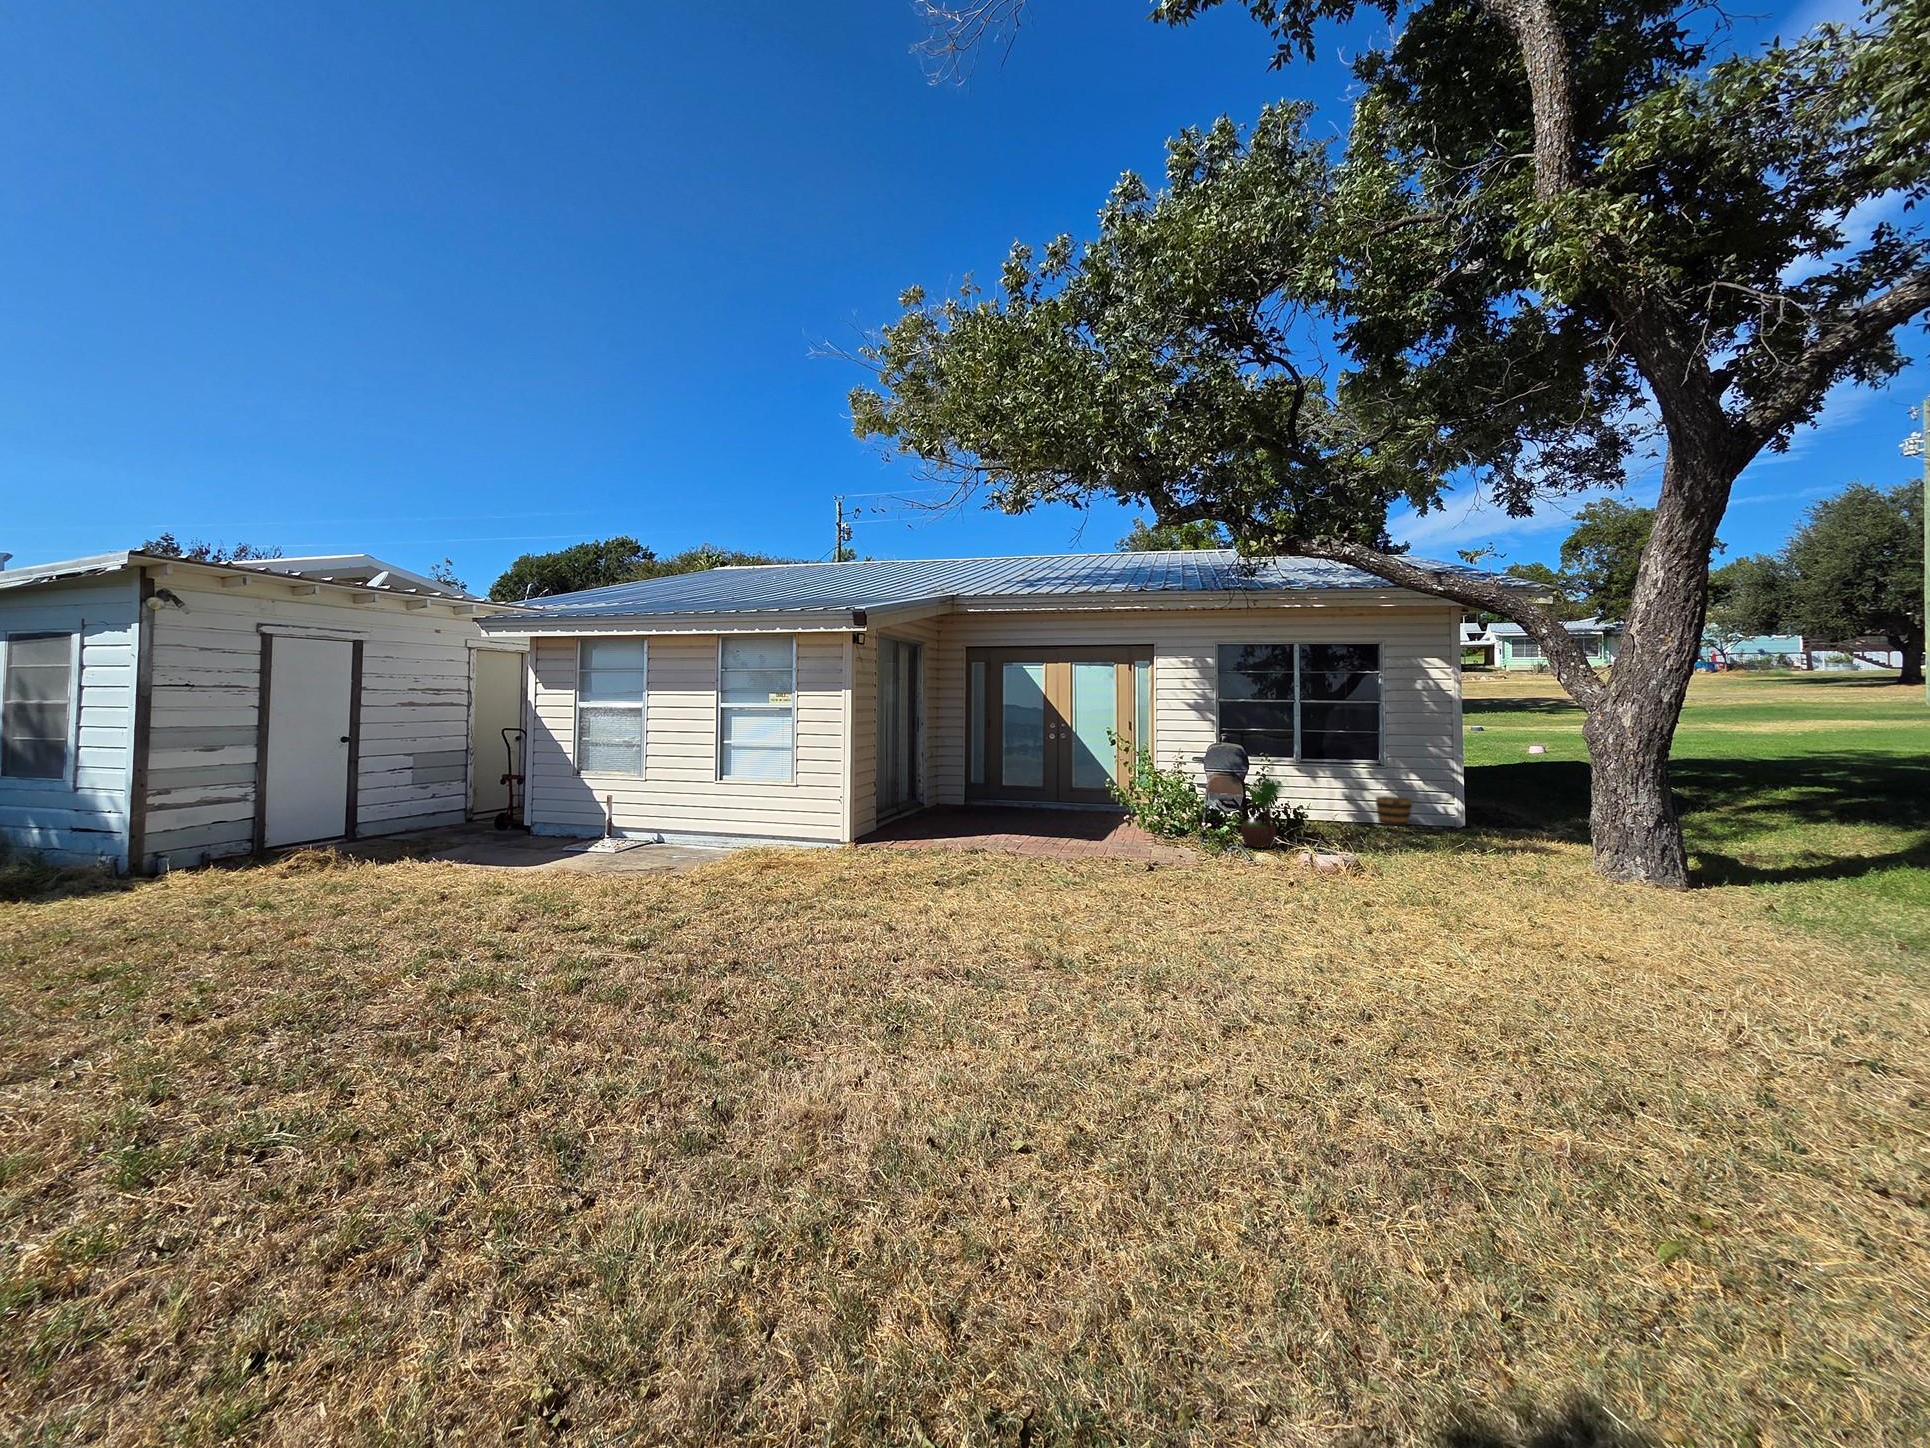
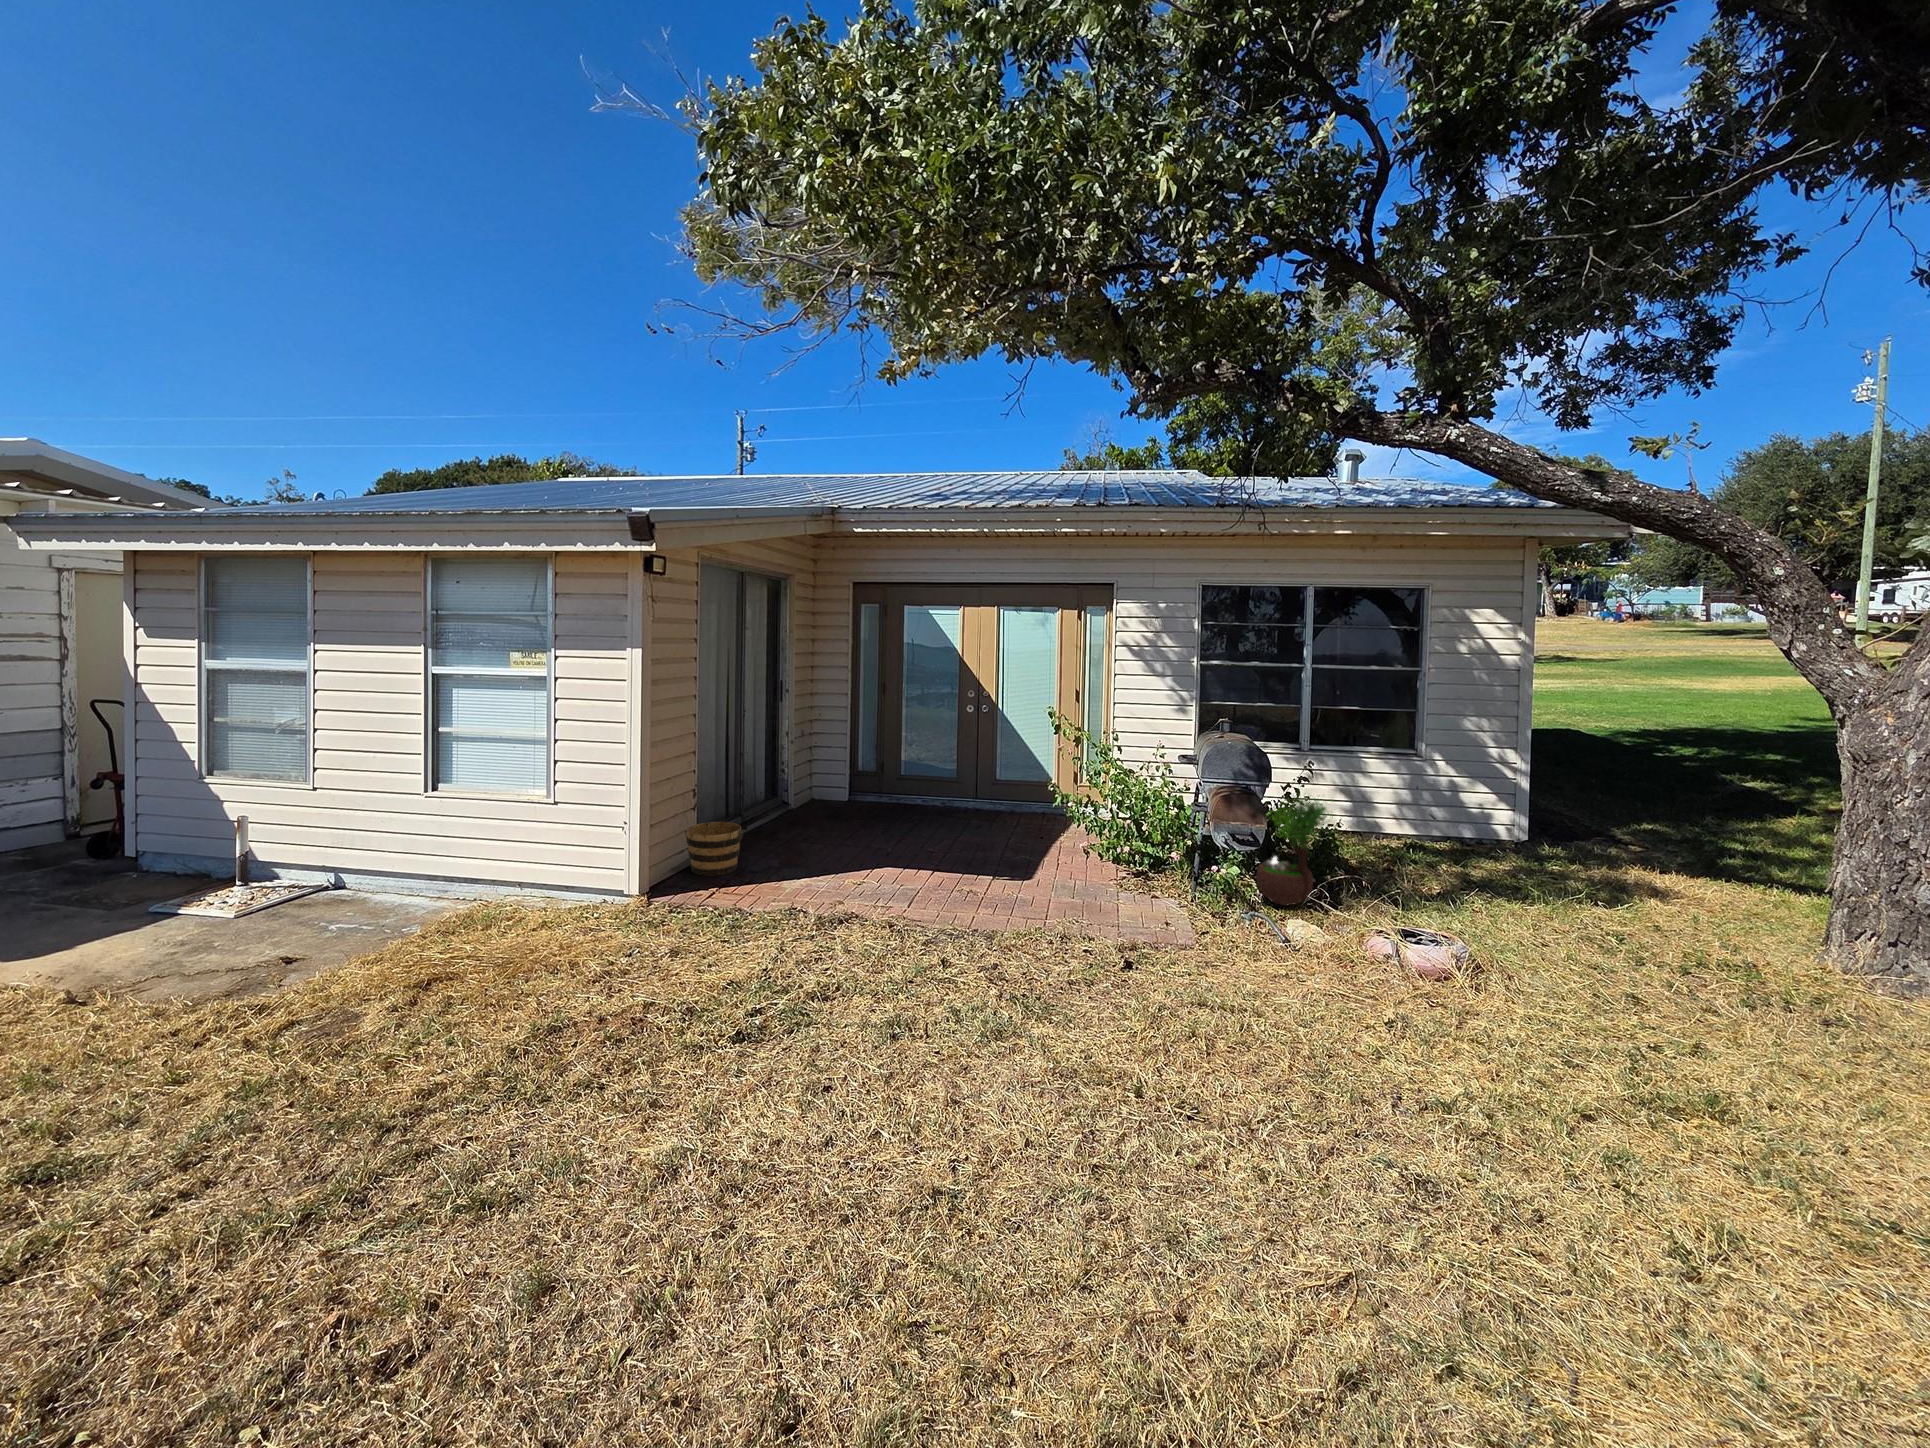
bucket: present [1376,796,1412,826] -> present [685,822,743,876]

